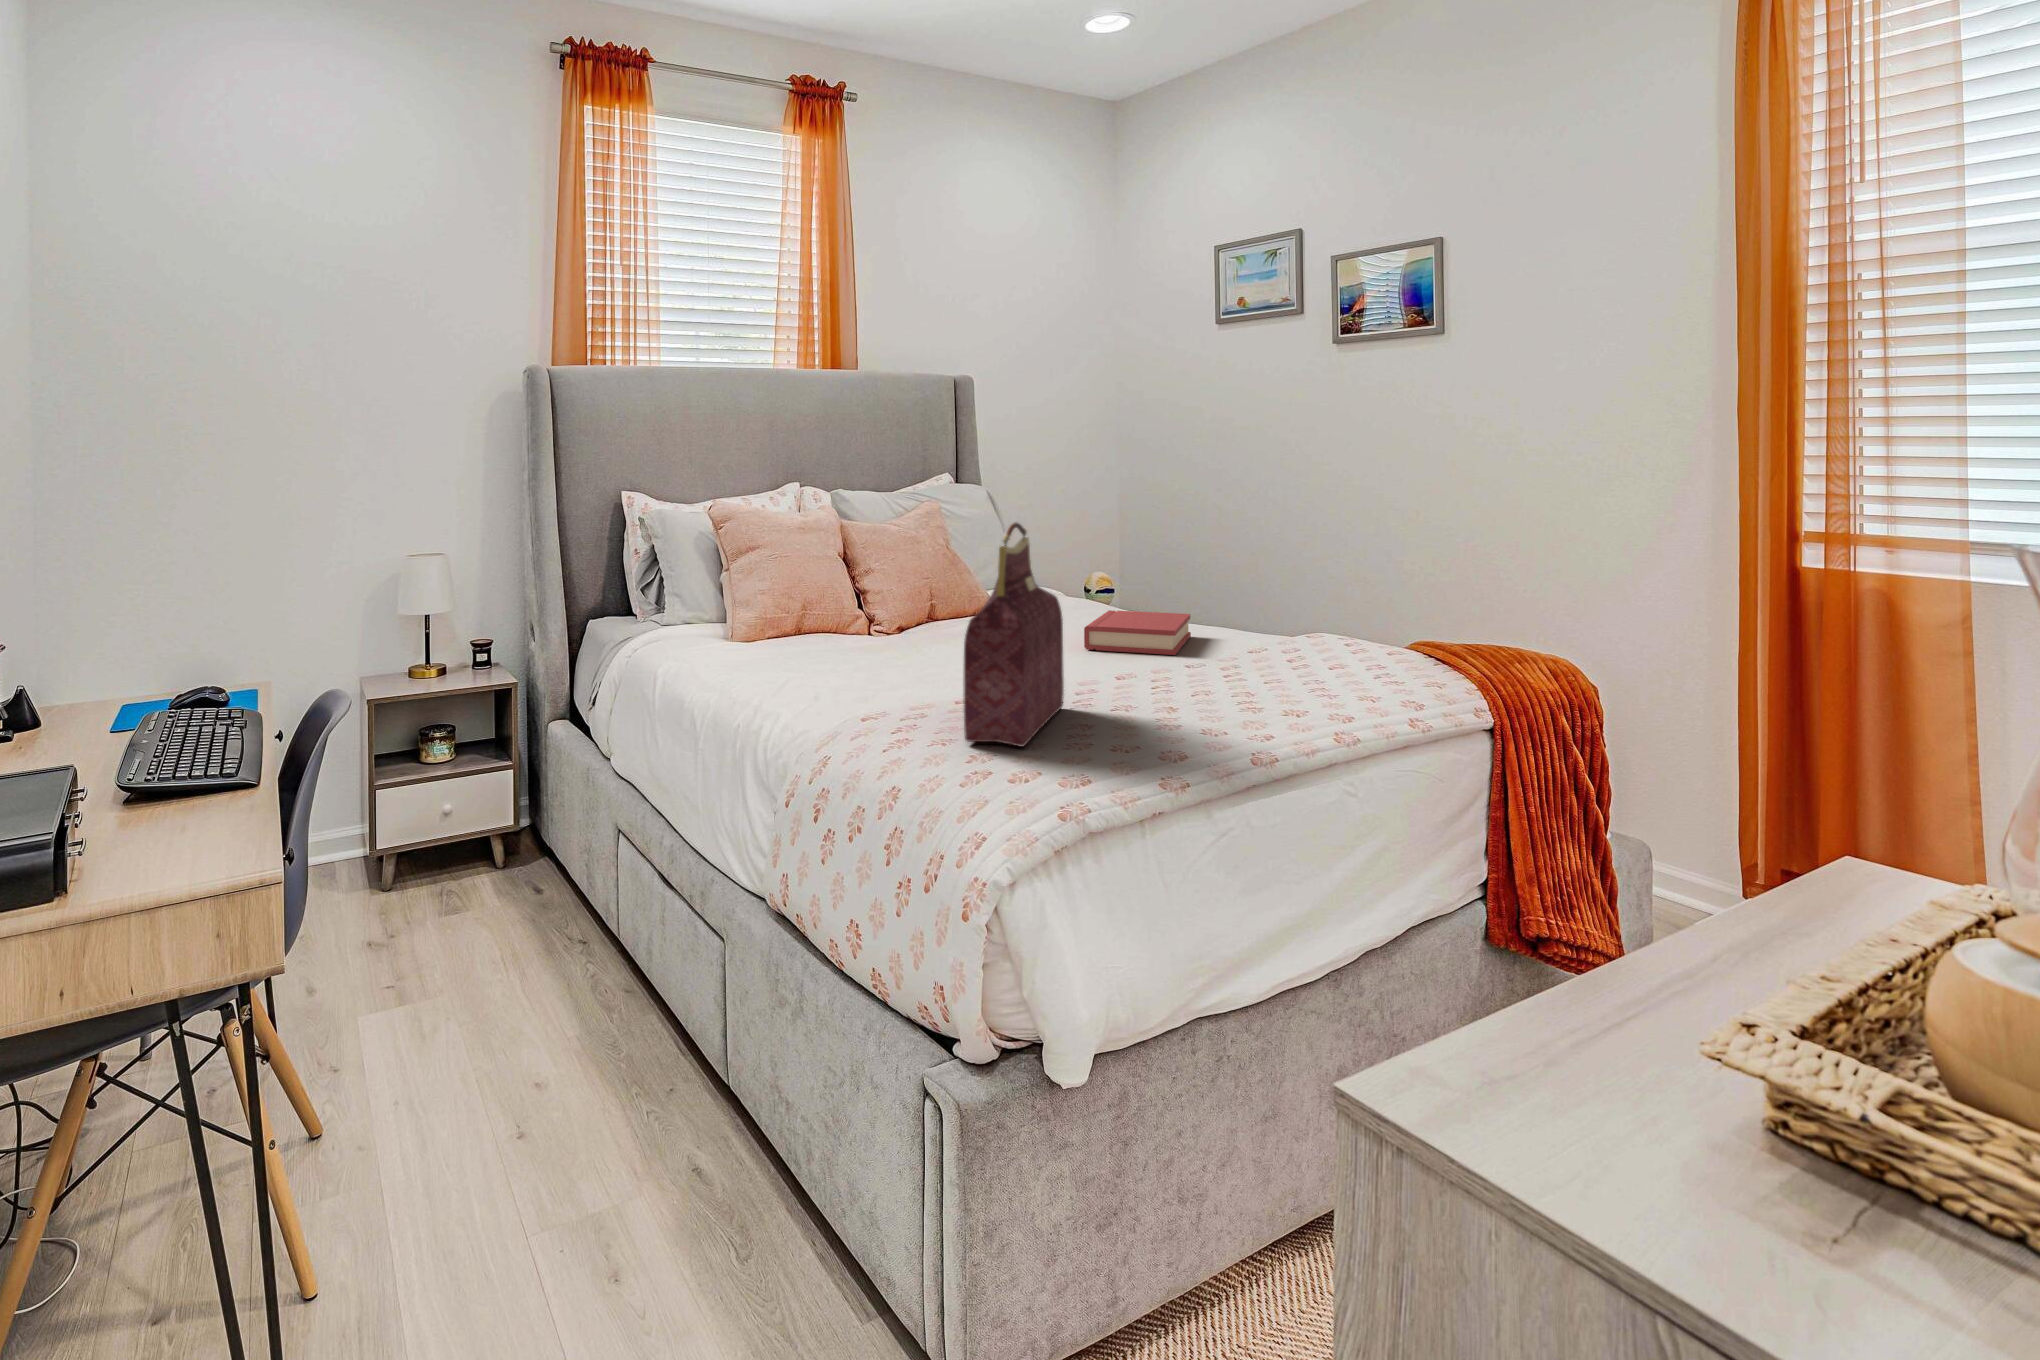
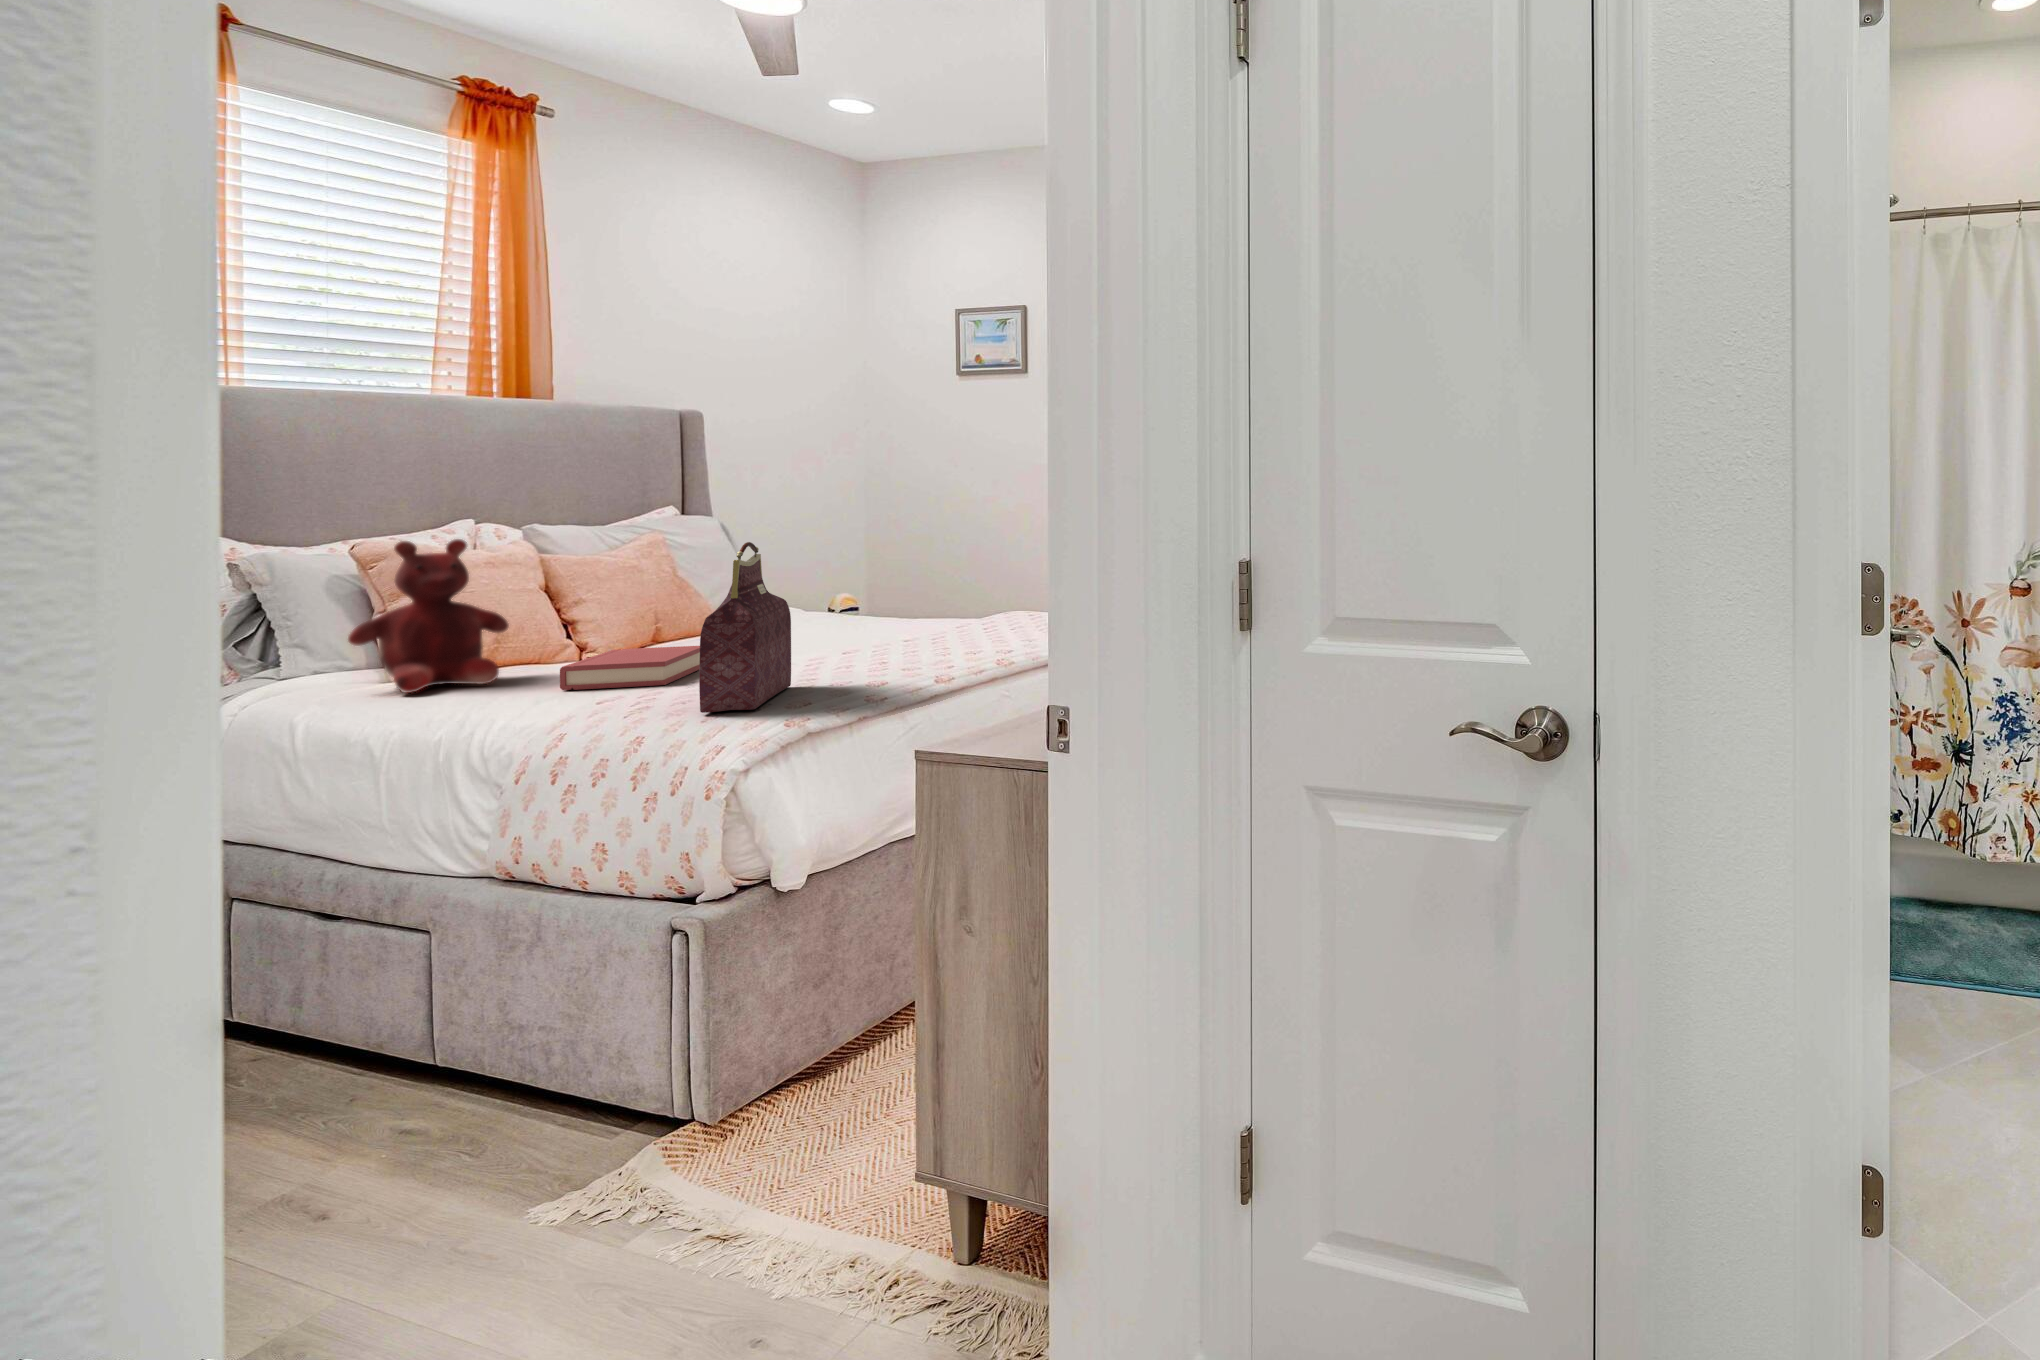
teddy bear: none [691,504,810,659] -> present [348,539,509,693]
hardback book: present [1084,610,1191,655] -> present [560,646,700,690]

